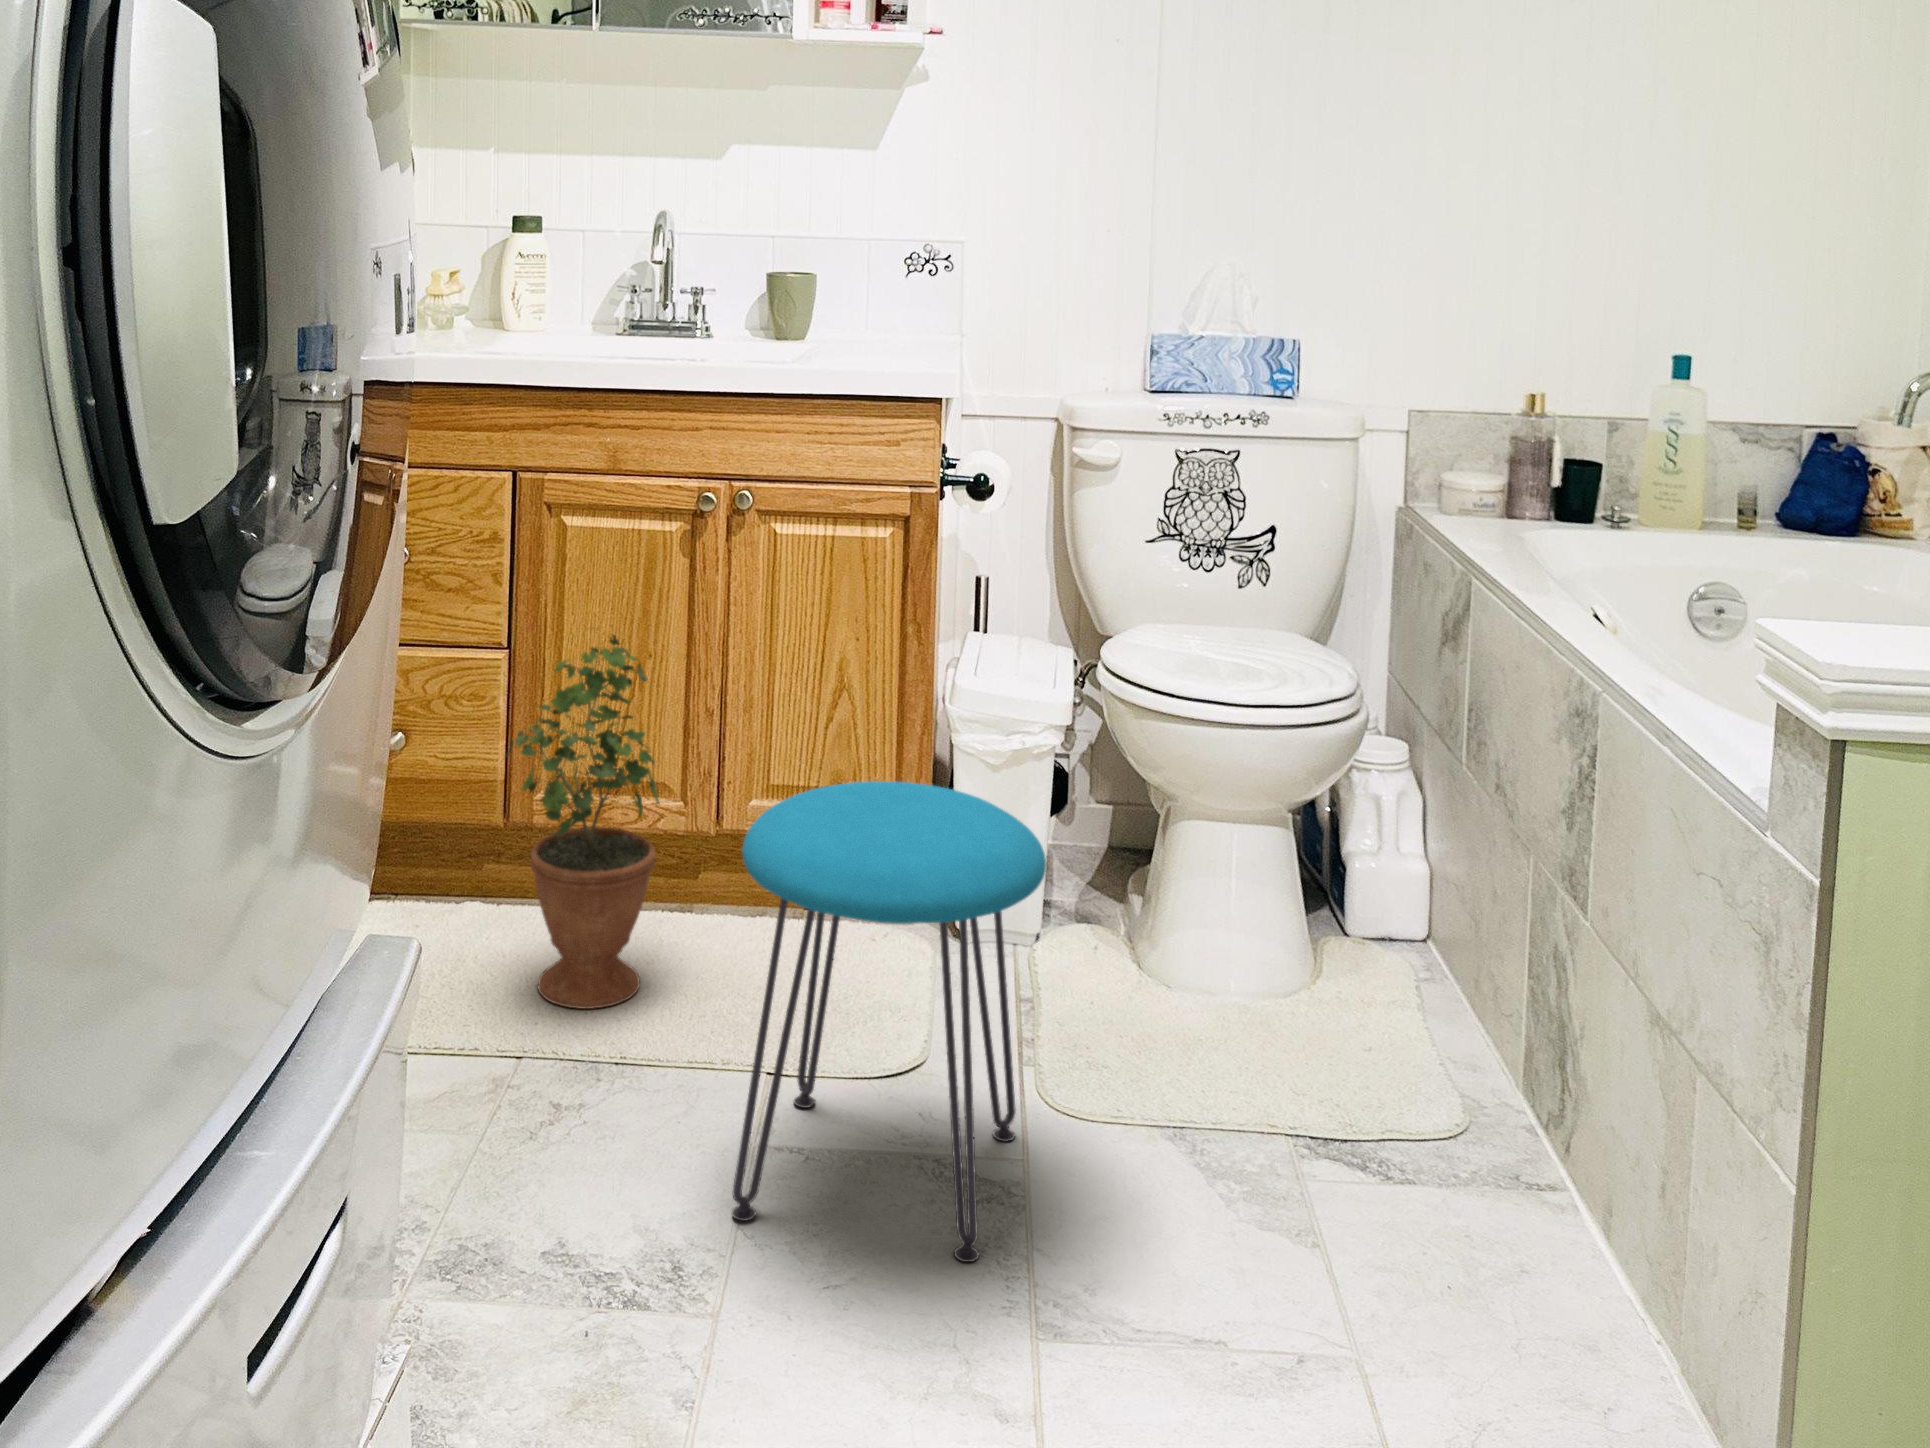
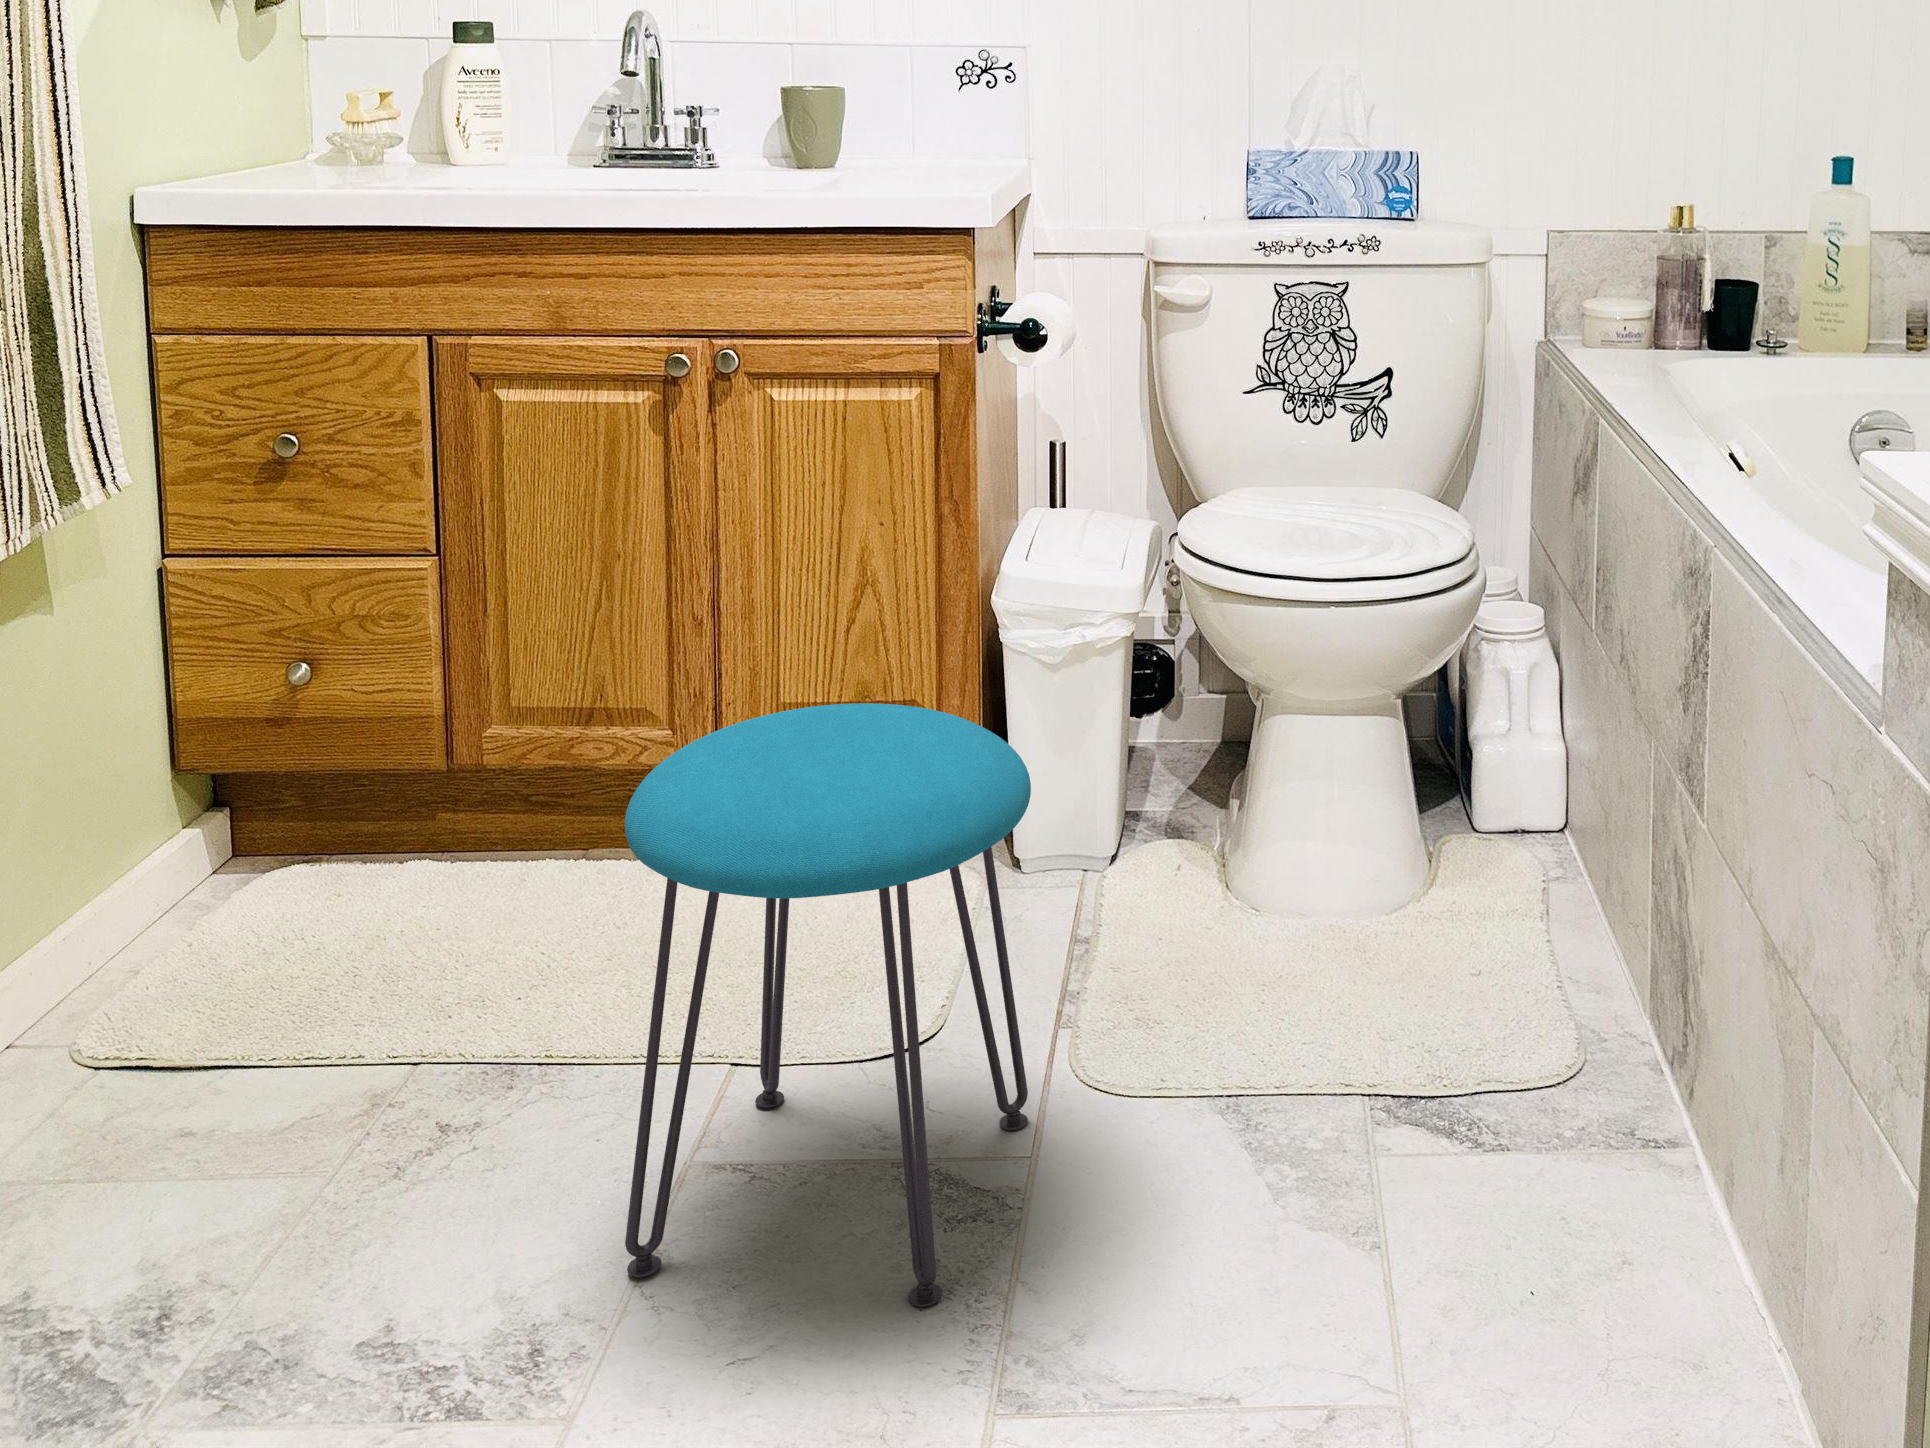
potted plant: present [507,628,660,1009] -> none [401,527,617,997]

